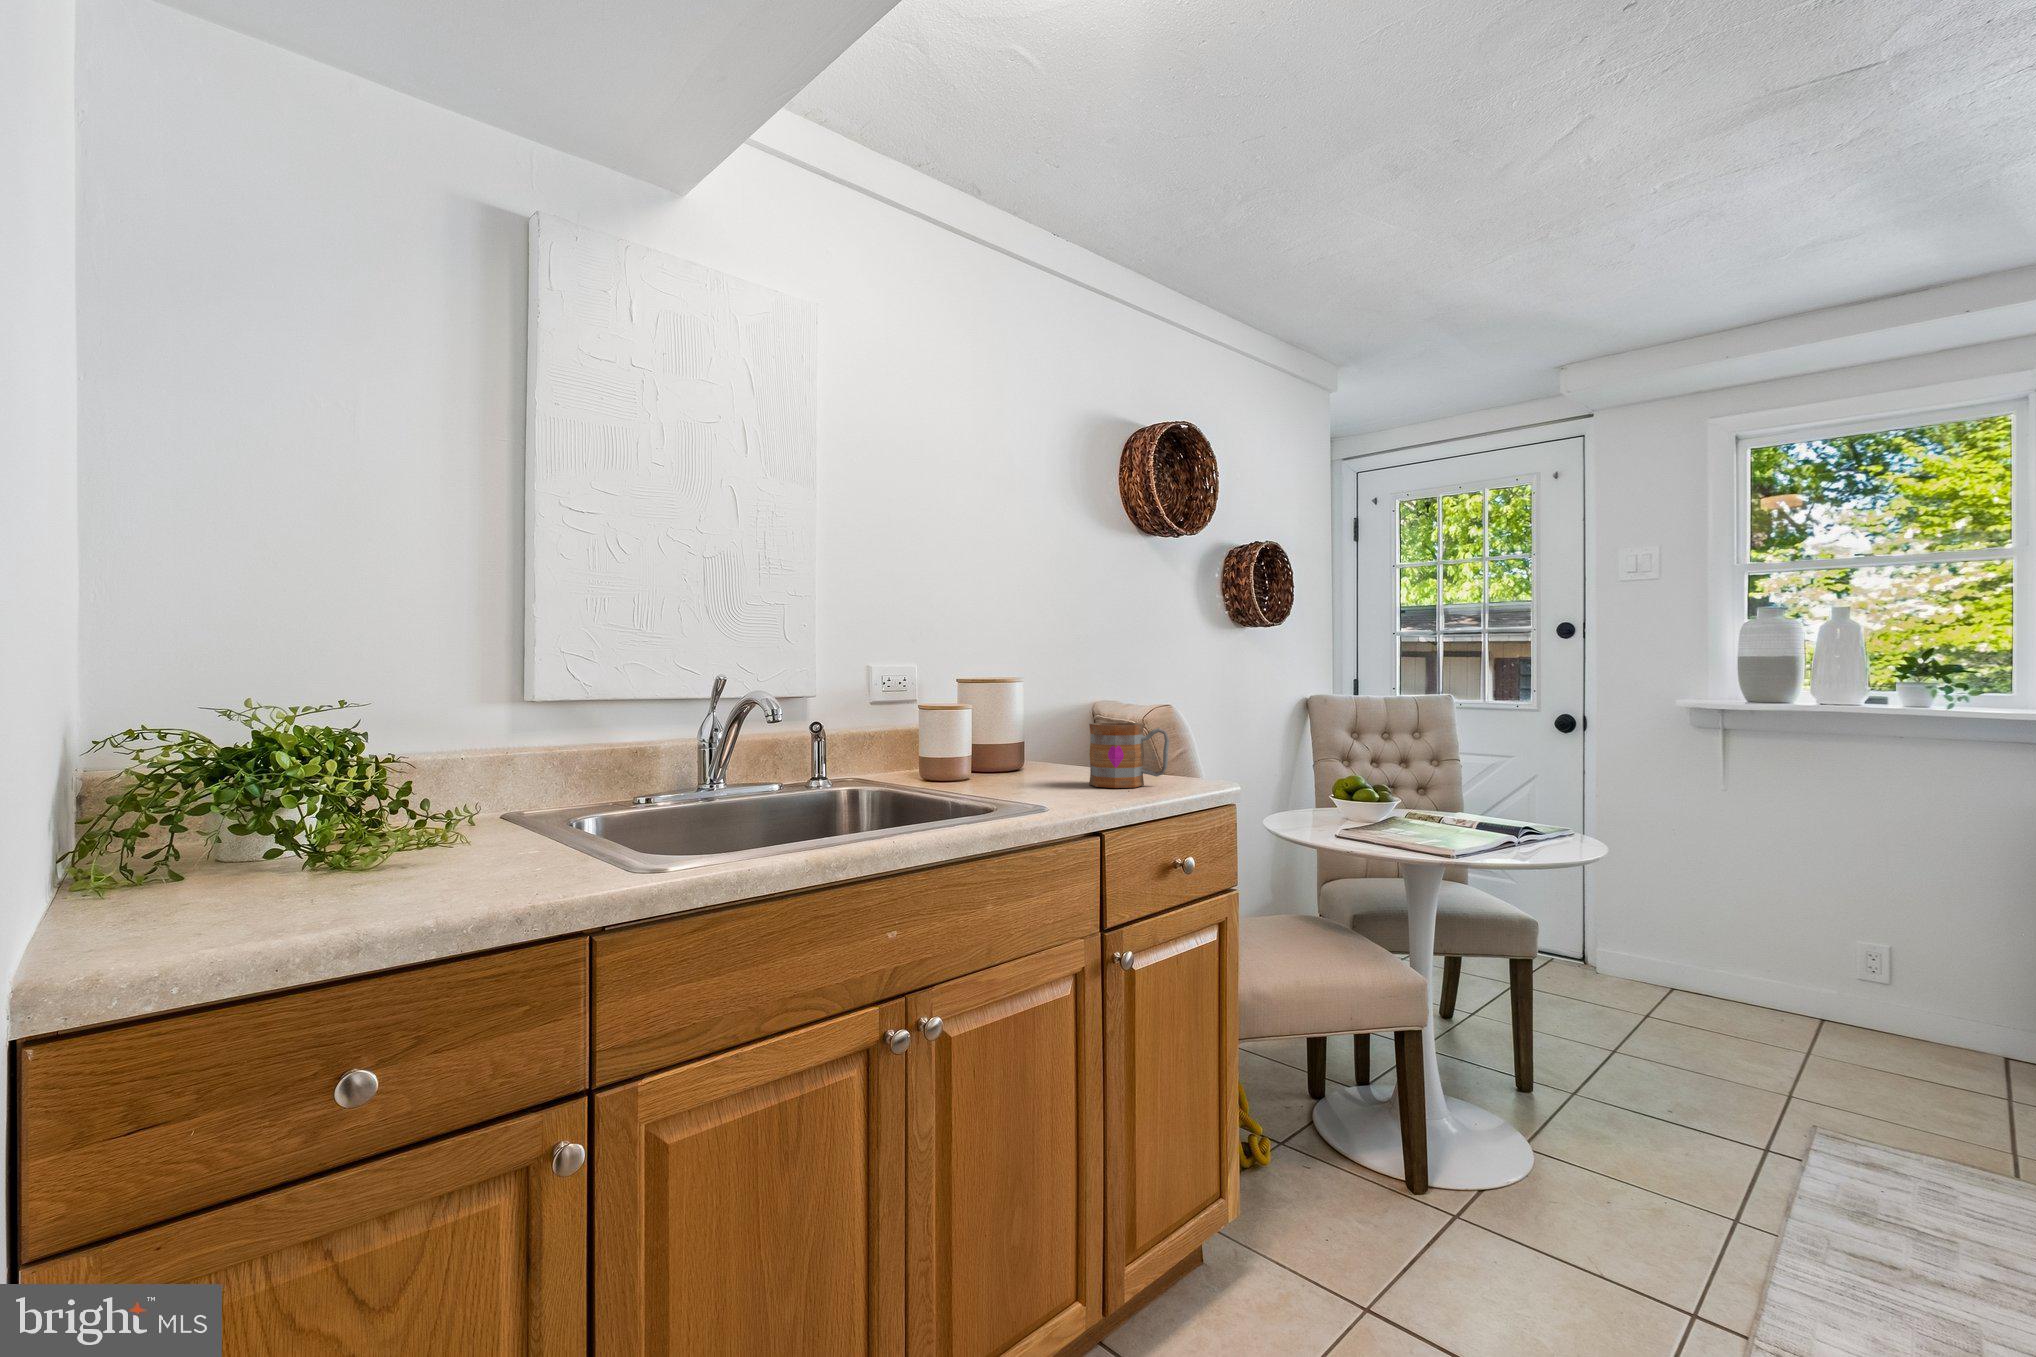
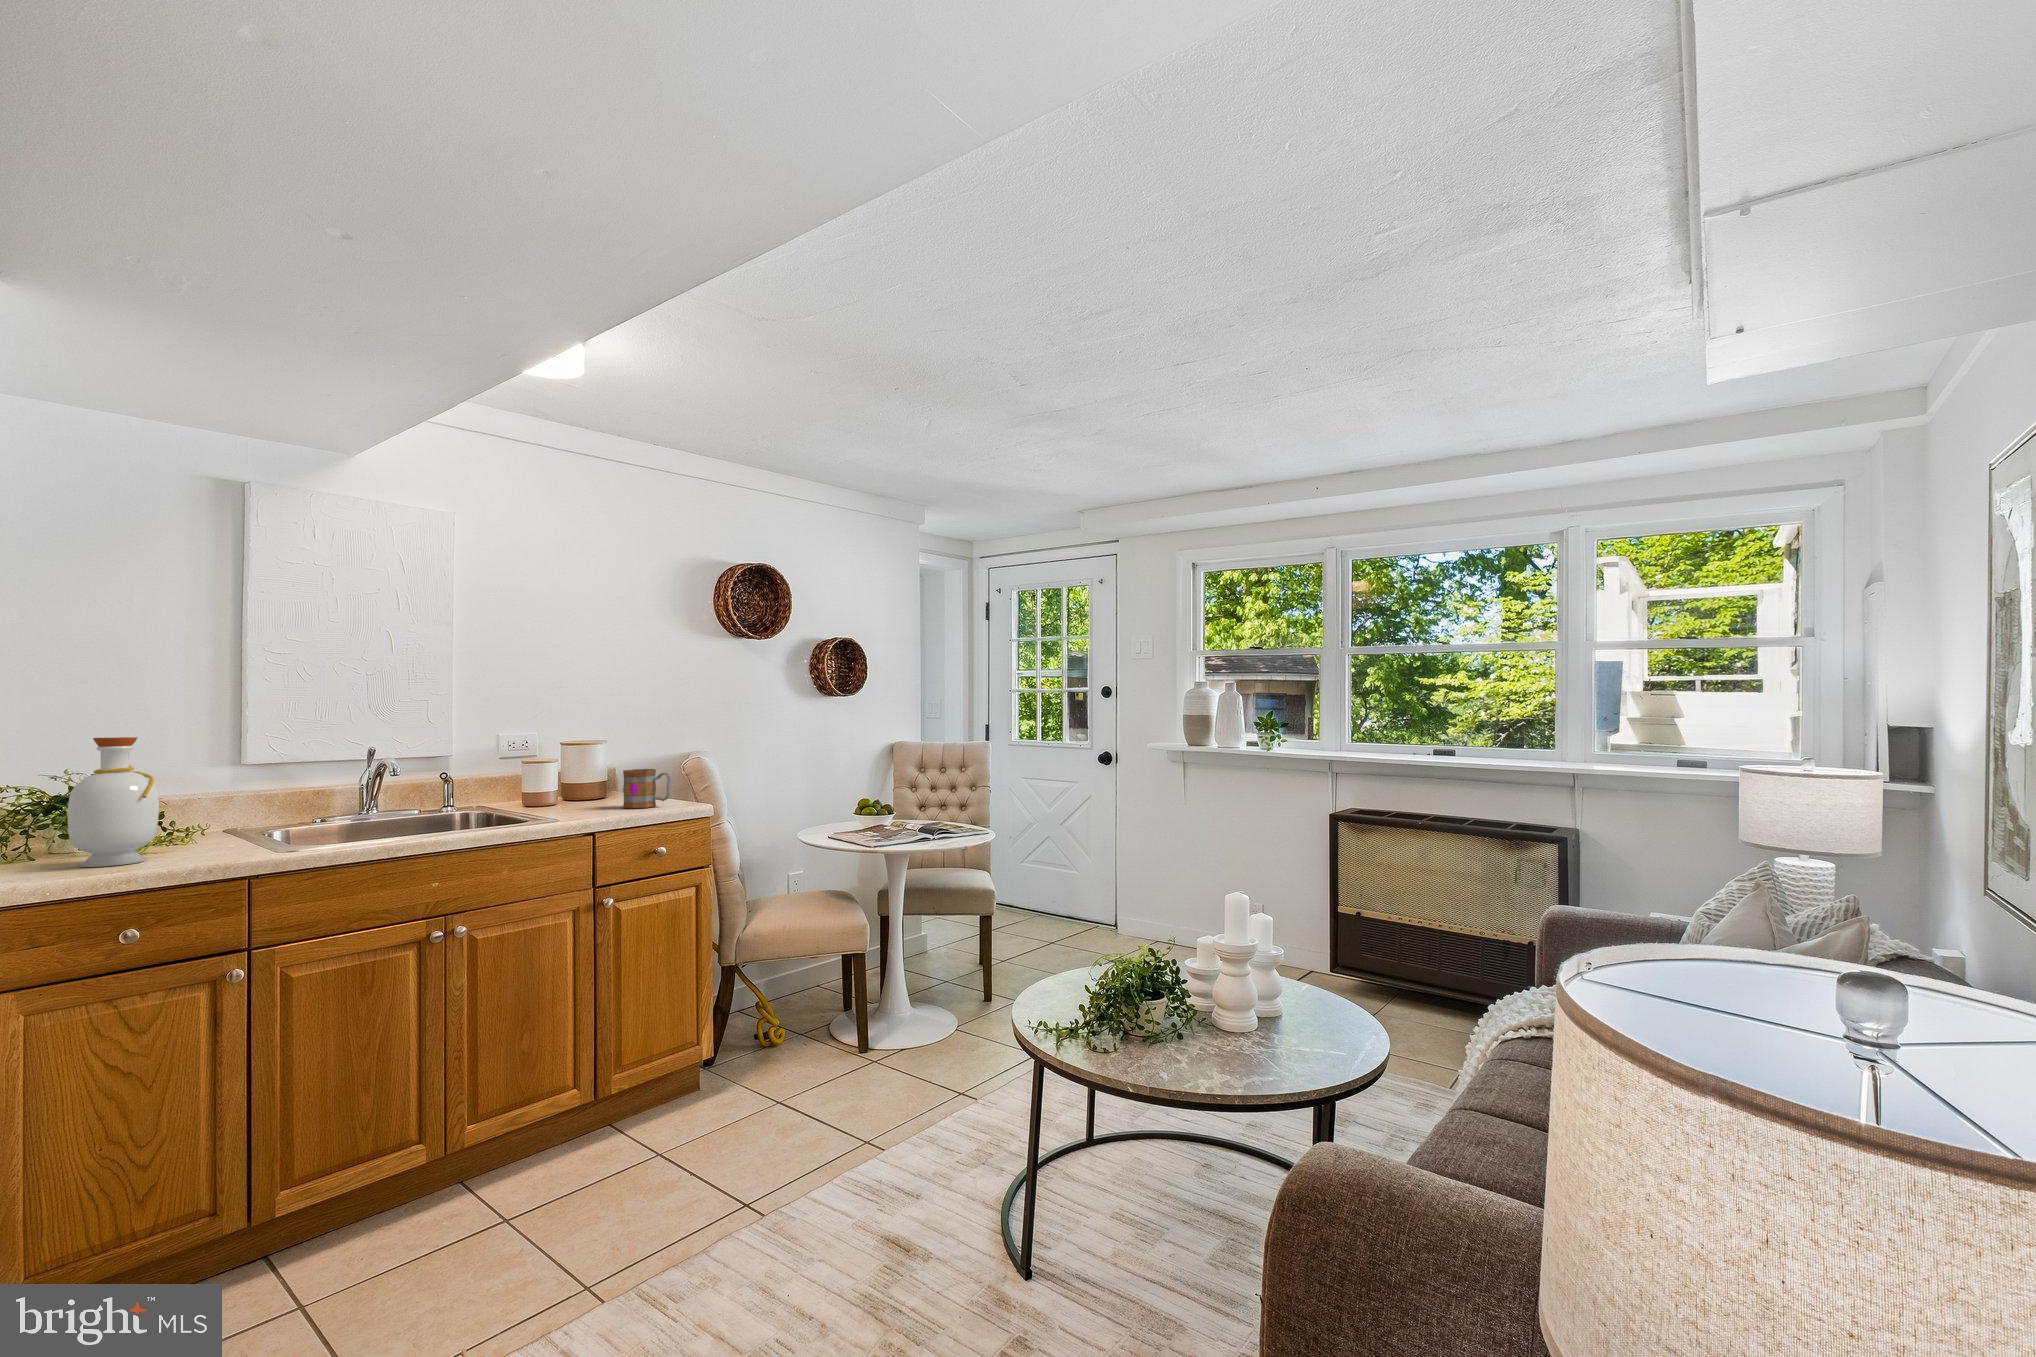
bottle: none [231,619,412,909] -> present [67,737,159,867]

